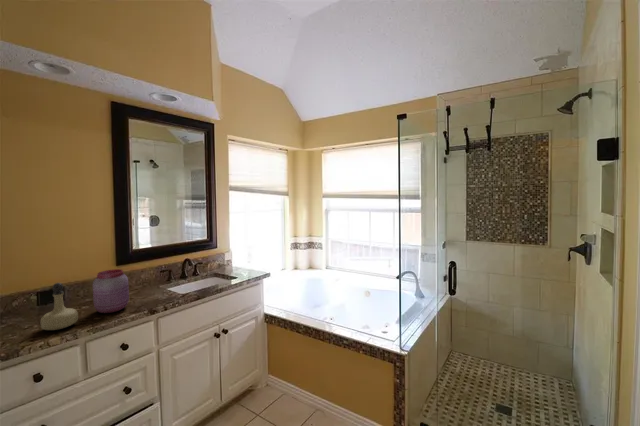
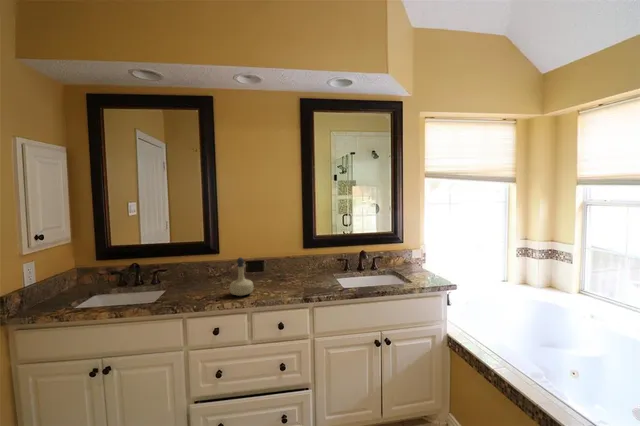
jar: present [93,269,129,313] -> none [268,252,295,291]

